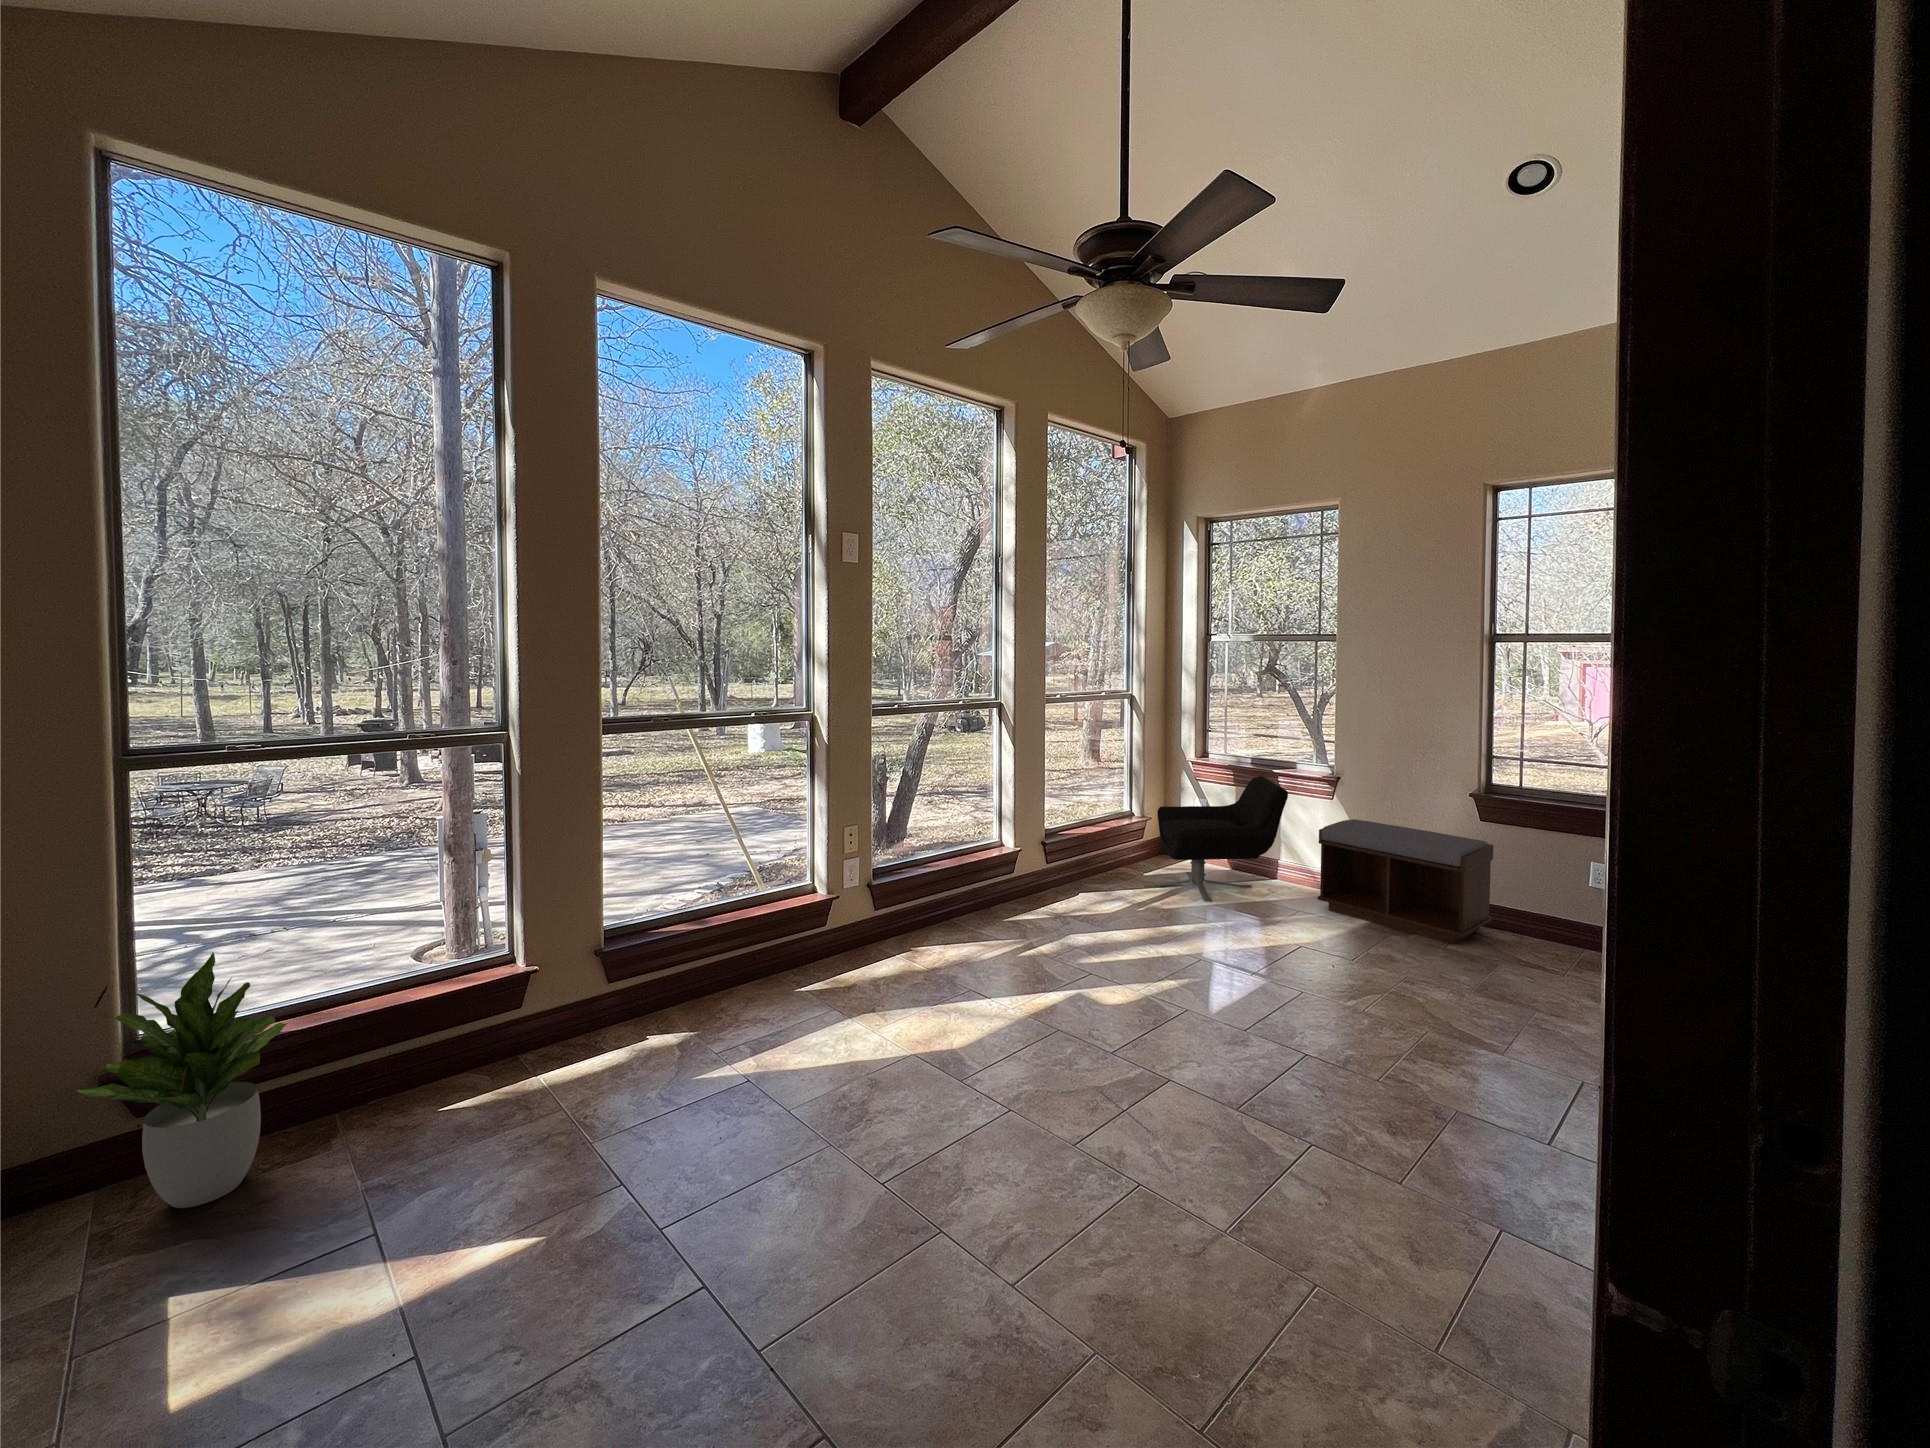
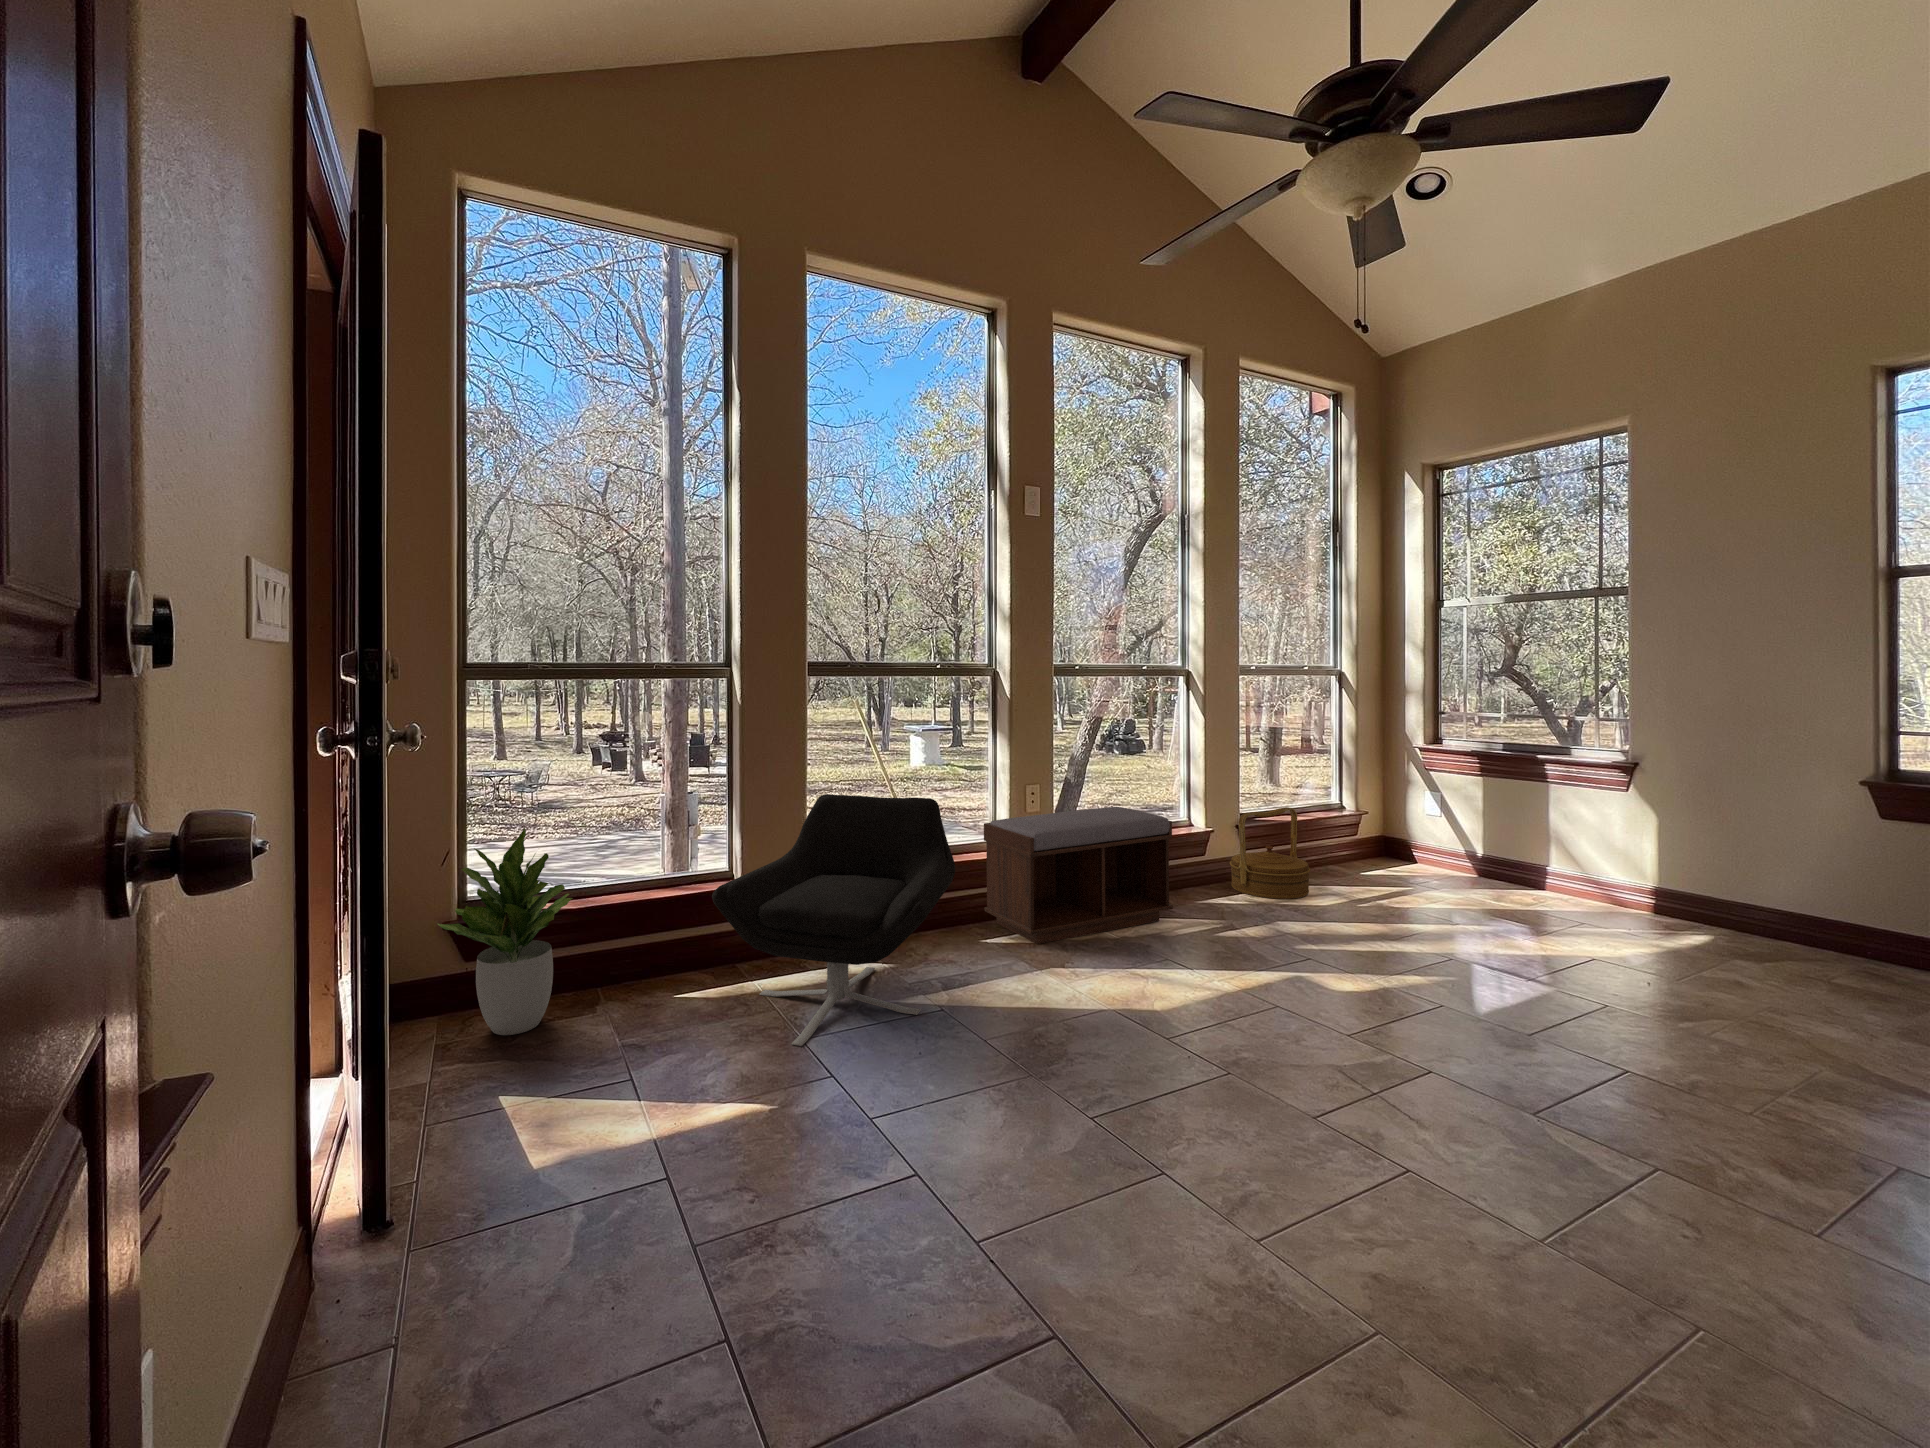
lounge chair: present [1143,776,1288,902] -> present [712,794,955,1046]
bench: present [1318,819,1494,944] -> present [984,807,1173,944]
woven basket: none [1035,825,1102,910] -> present [1230,807,1311,899]

